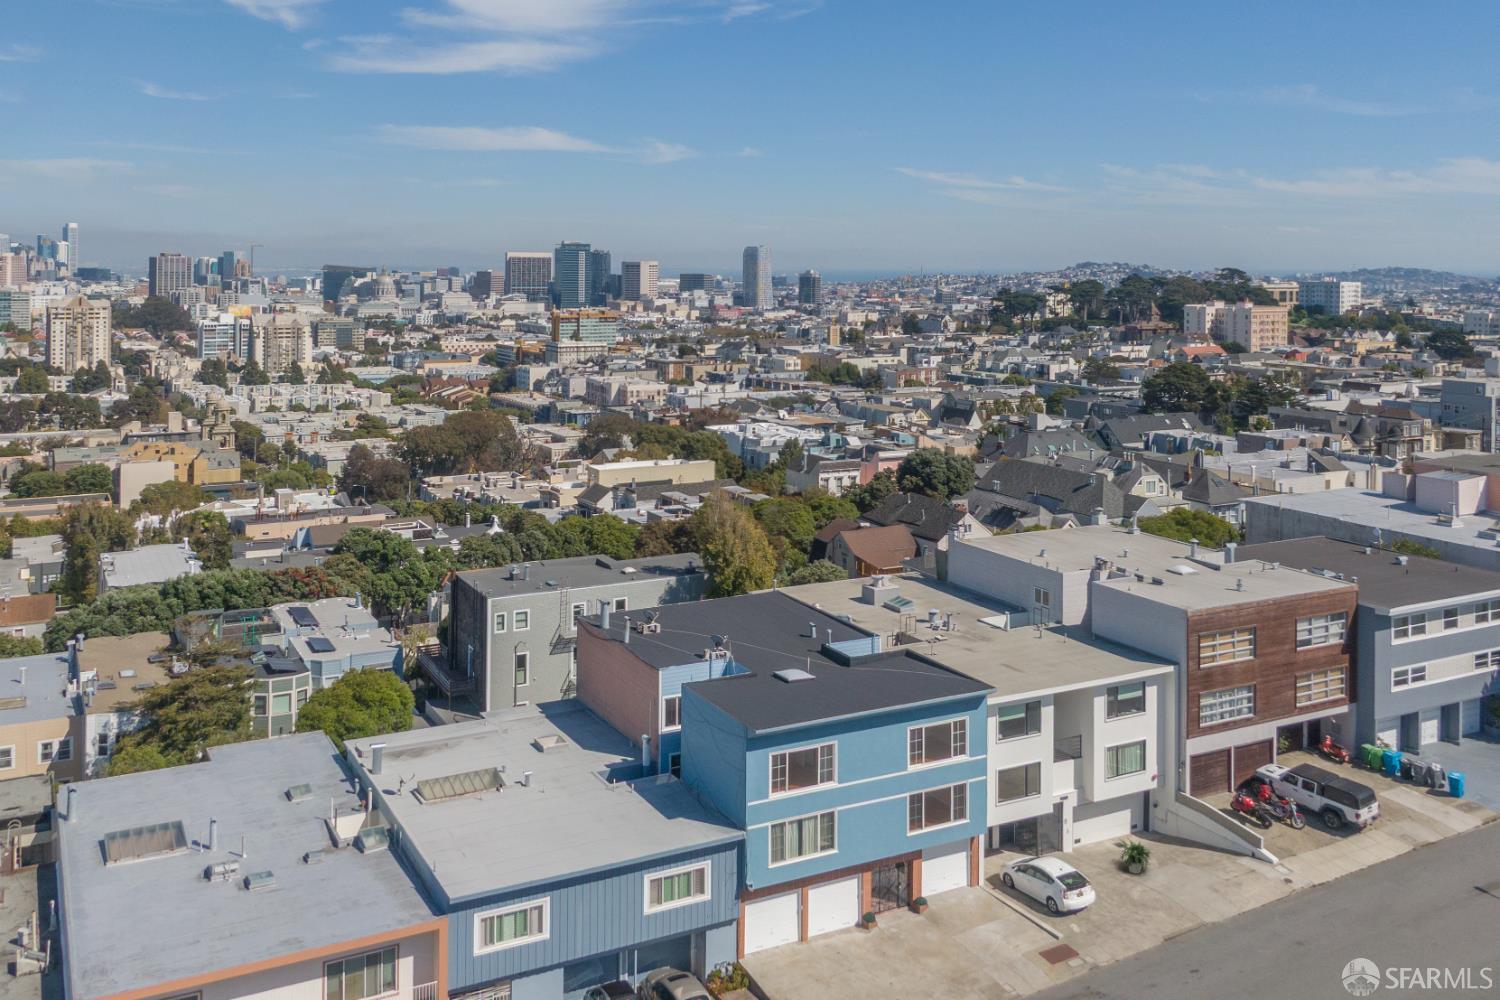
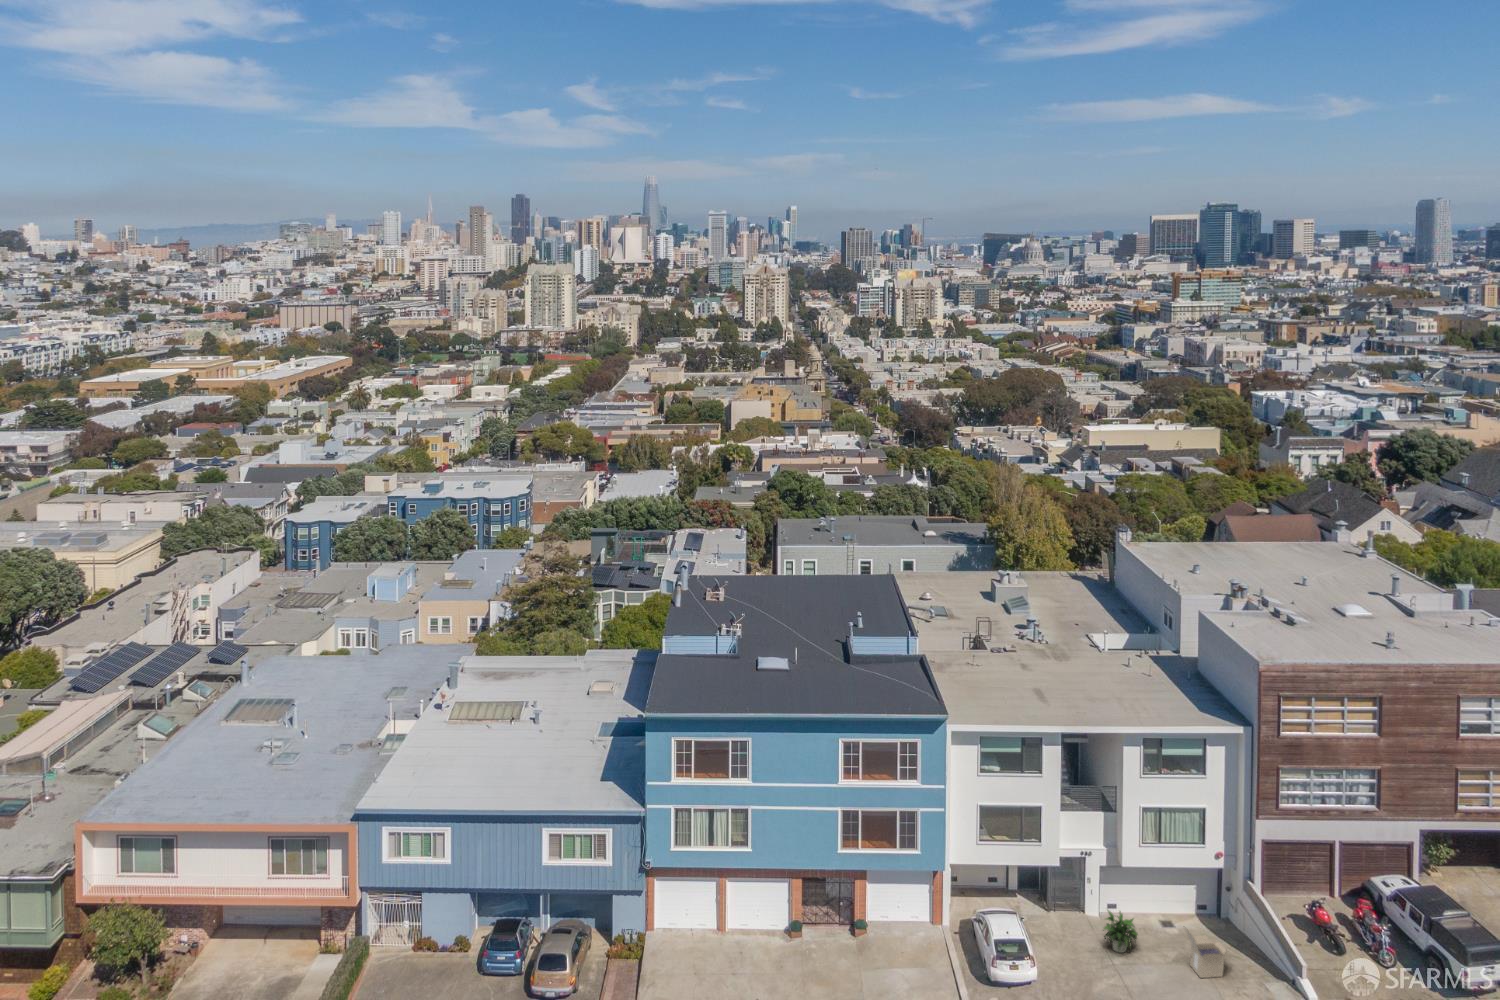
cardboard box: none [1191,836,1226,877] -> present [1185,928,1226,978]

